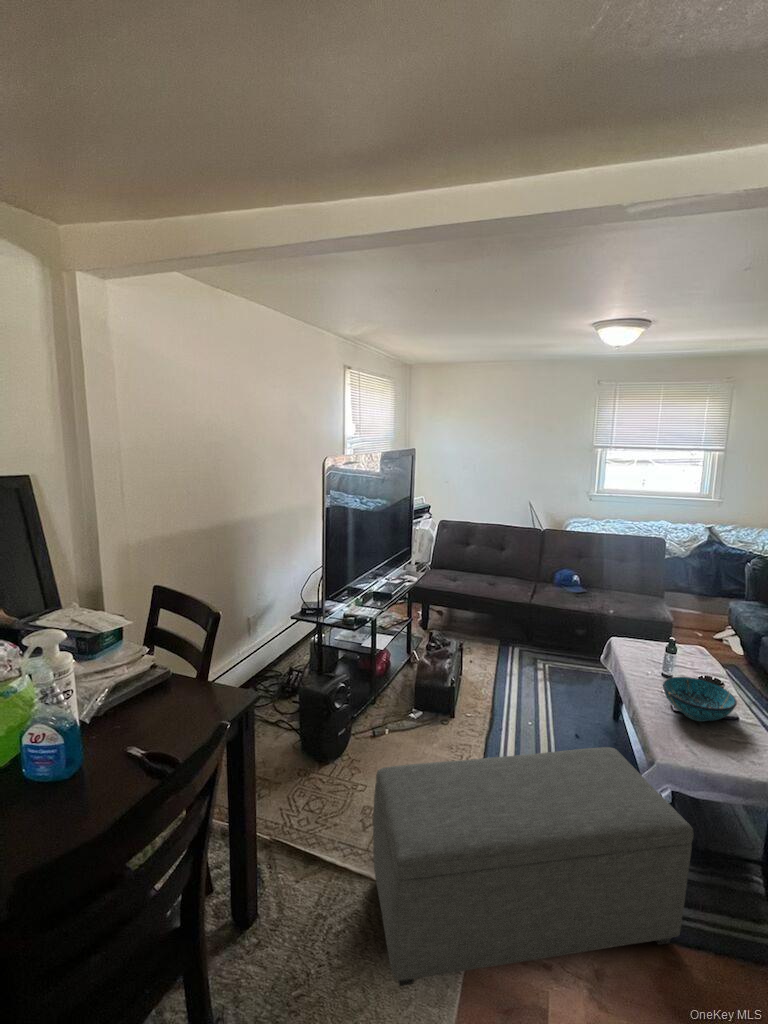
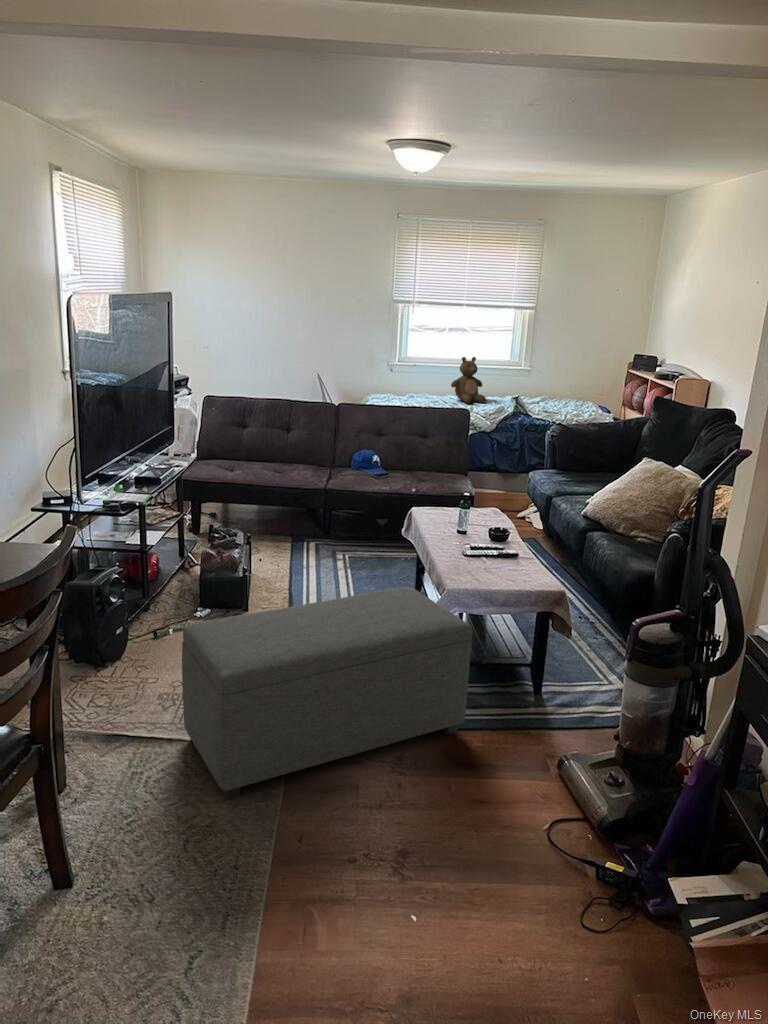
stuffed bear: none [645,491,679,530] -> present [451,357,486,403]
decorative bowl: present [663,677,737,721] -> none [455,525,516,561]

